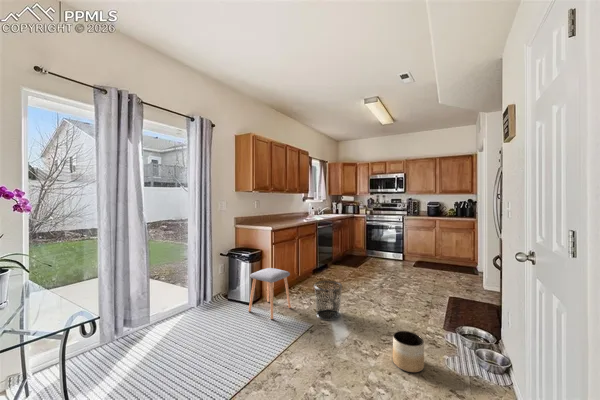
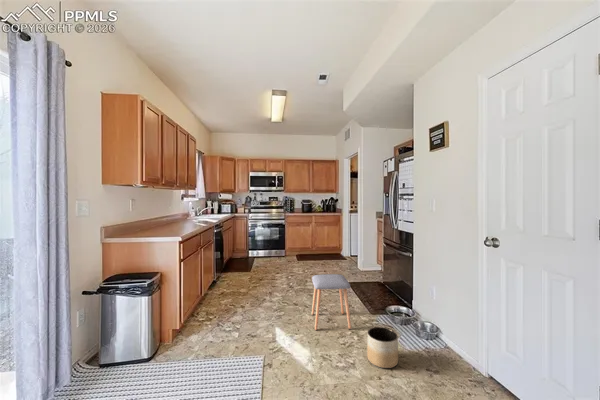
stool: present [249,268,291,319] -> present [312,274,351,330]
waste bin: present [315,281,342,320] -> none [251,294,285,344]

